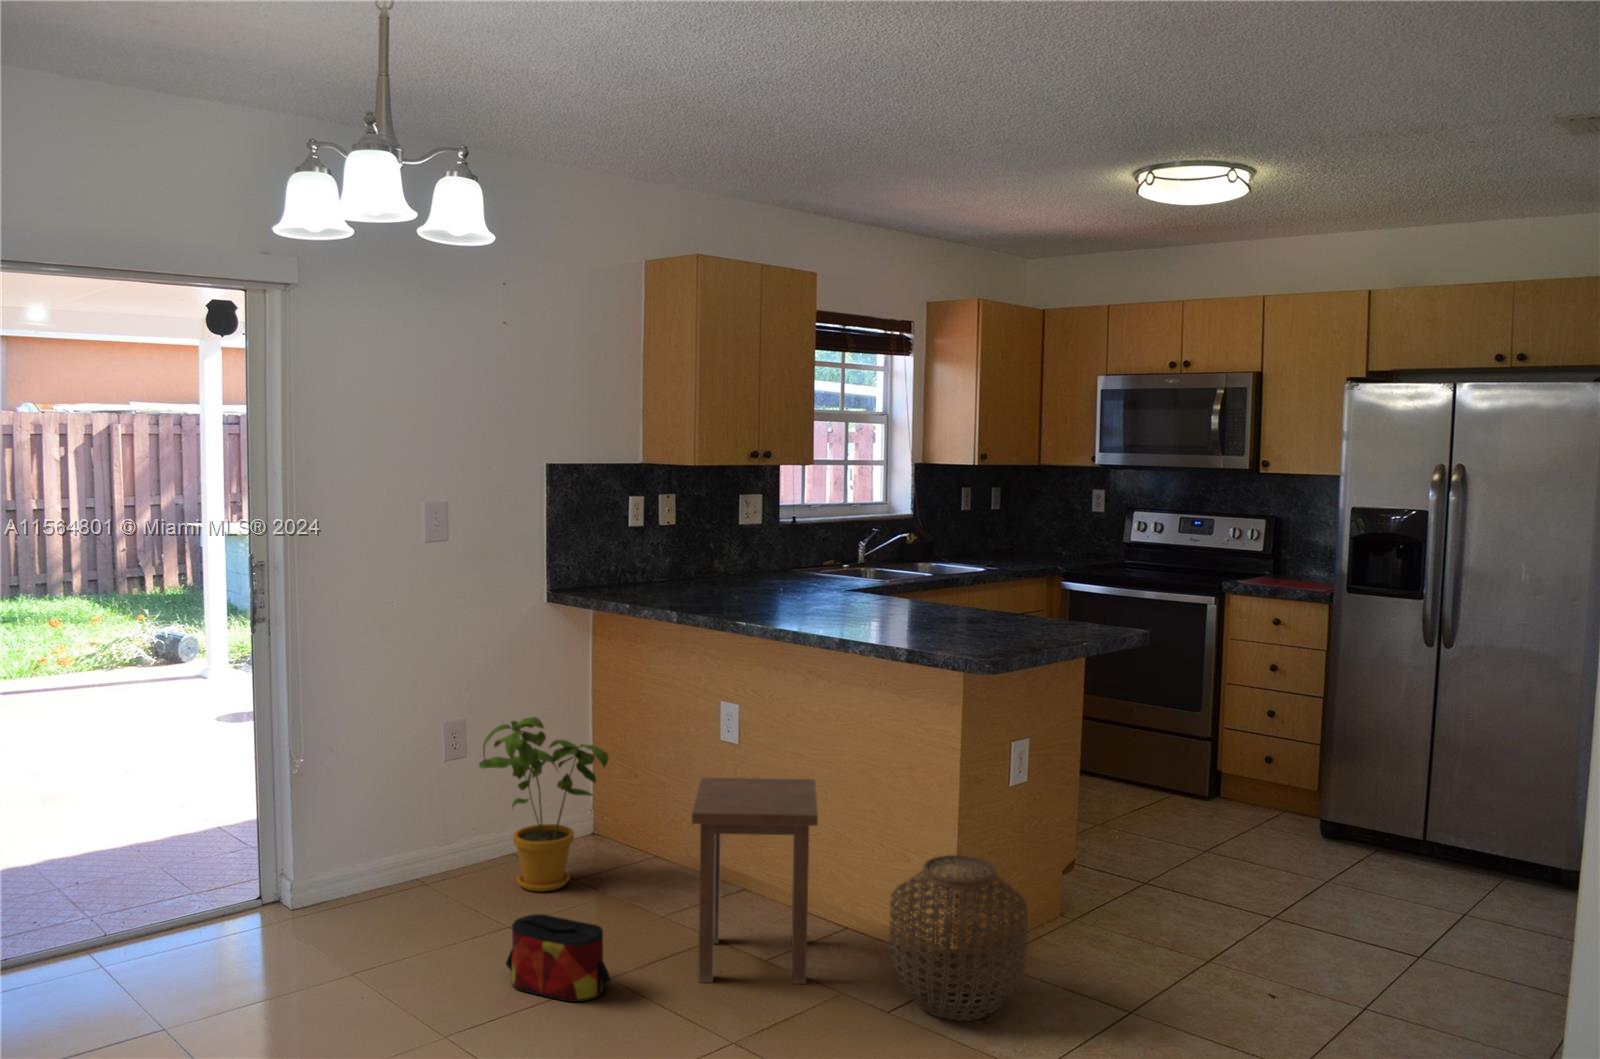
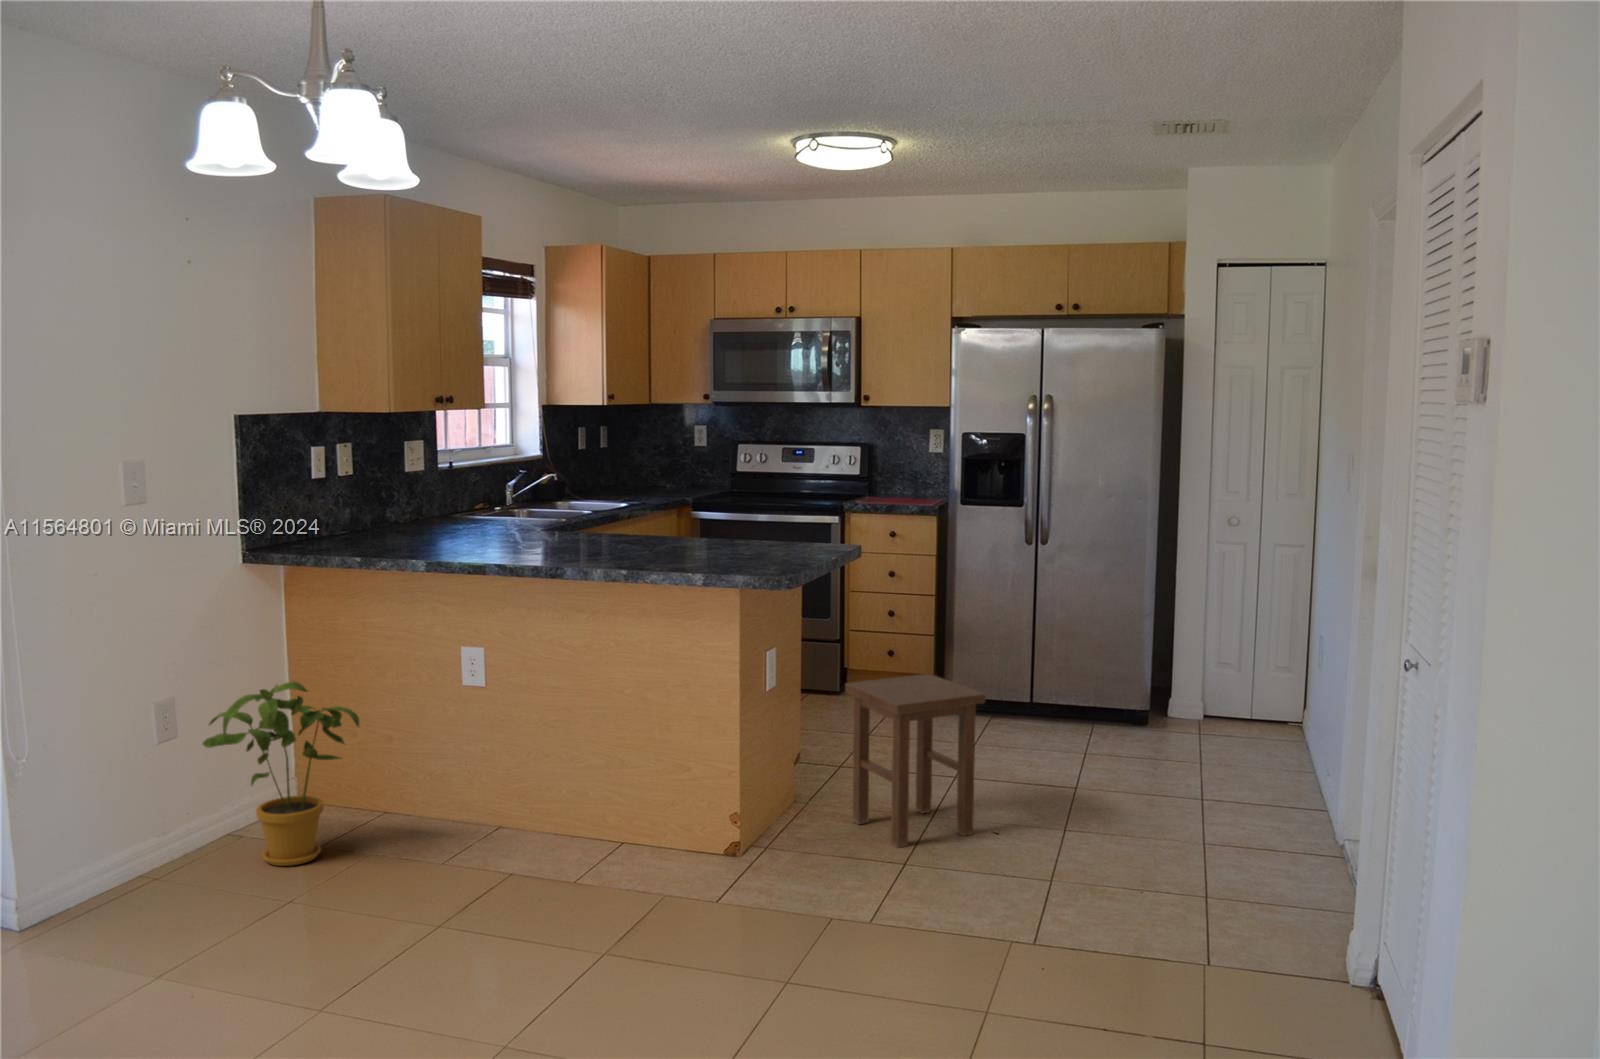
stool: present [692,777,818,984] -> present [845,674,985,848]
woven basket: present [889,855,1028,1021] -> none [707,749,826,888]
bag: present [506,914,611,1002] -> none [339,867,460,945]

